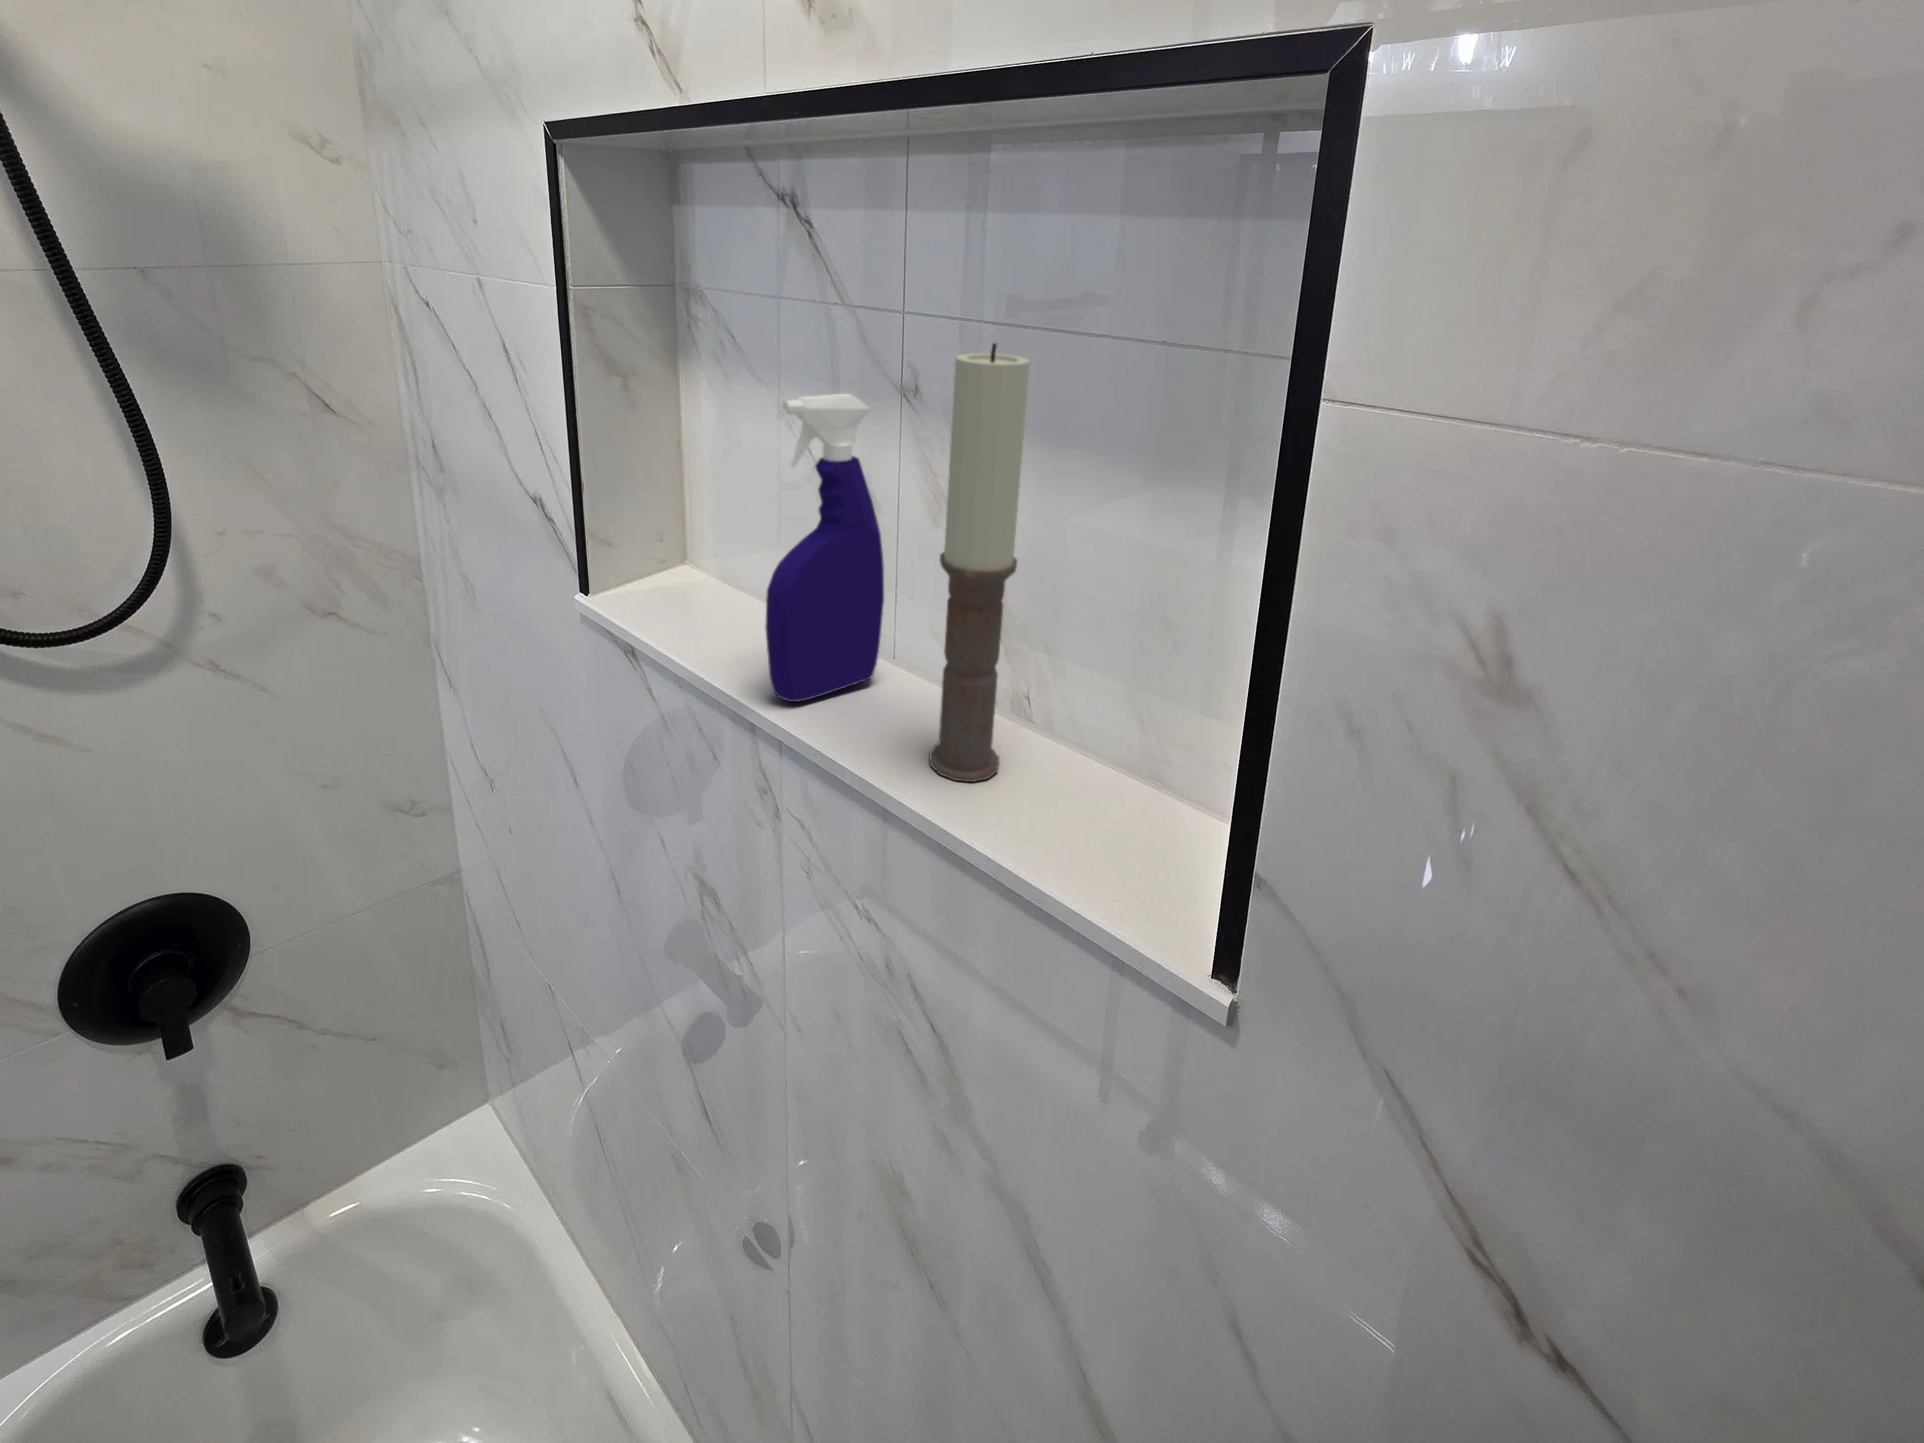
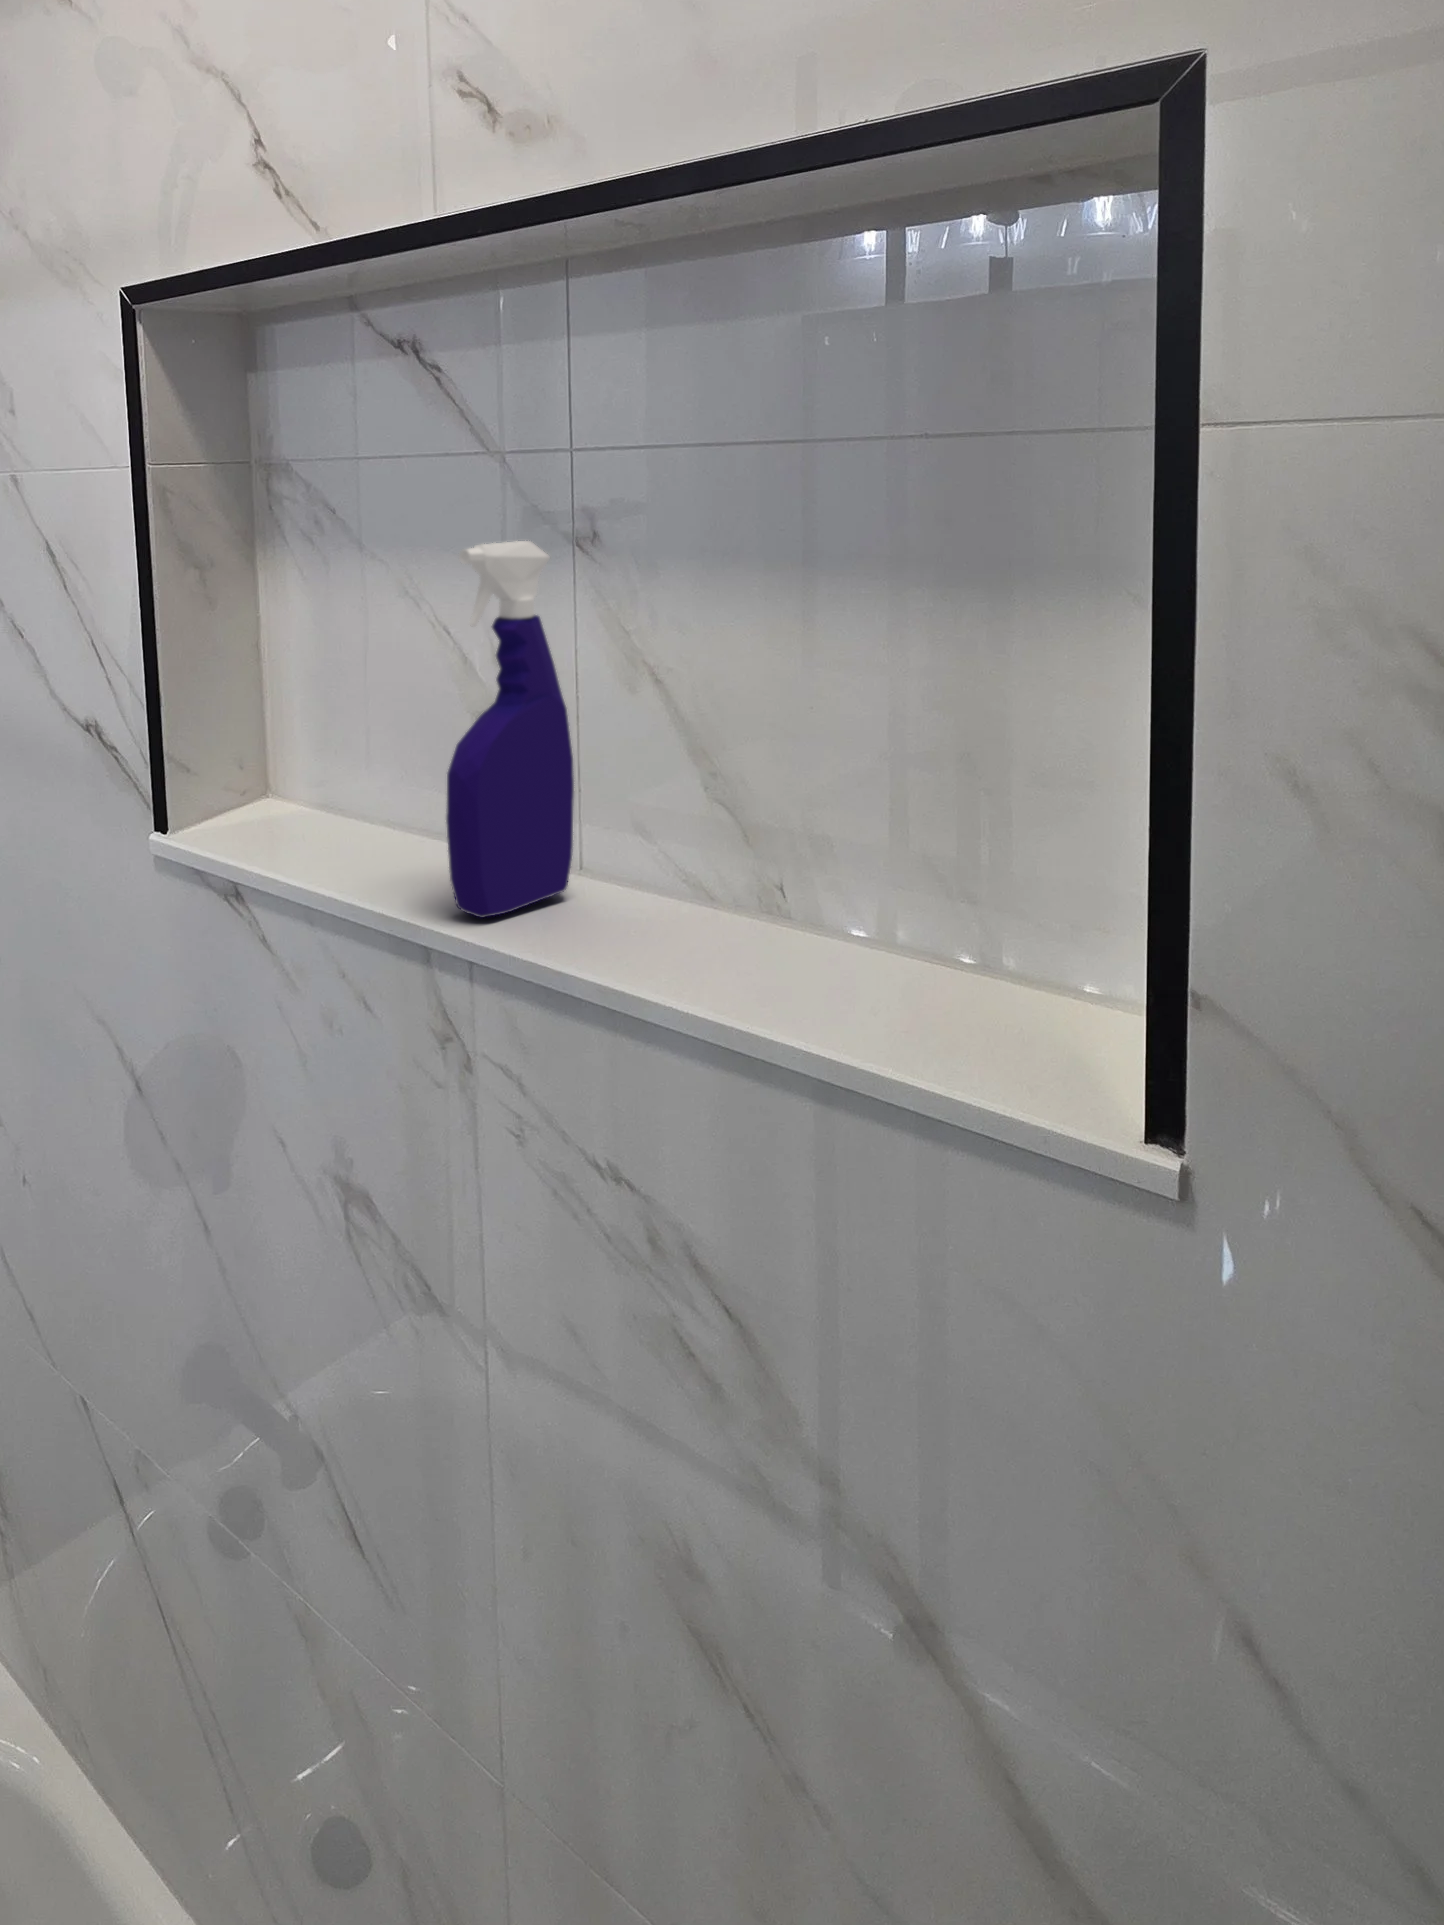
candle: present [929,343,1030,782] -> none [681,452,777,981]

